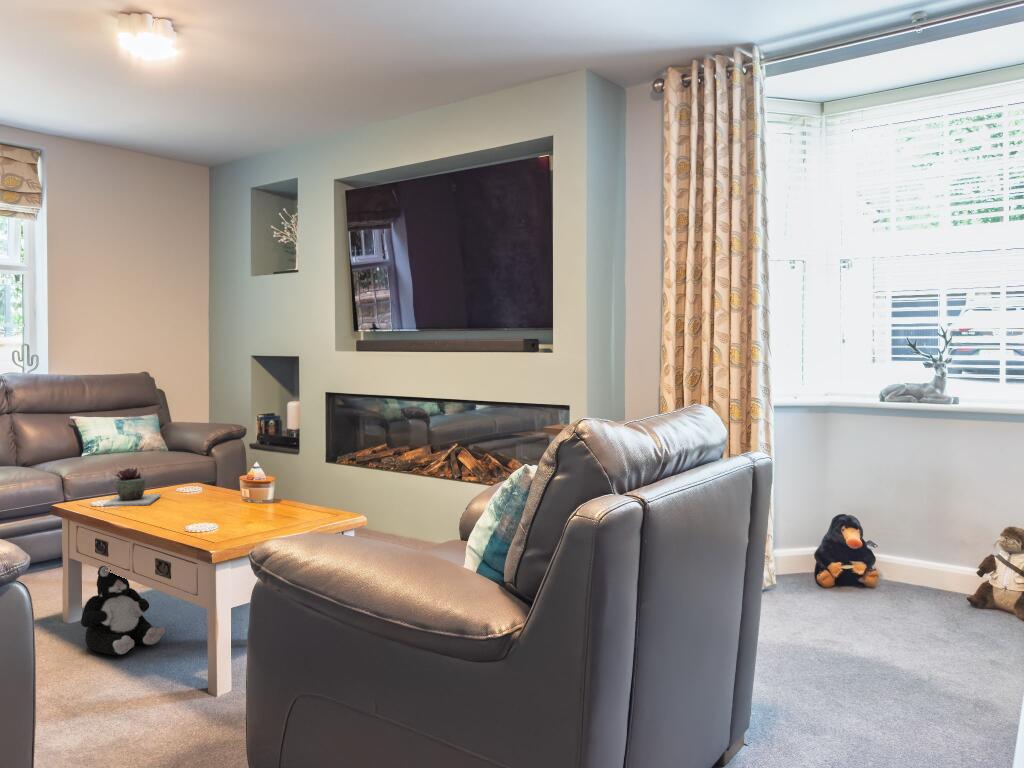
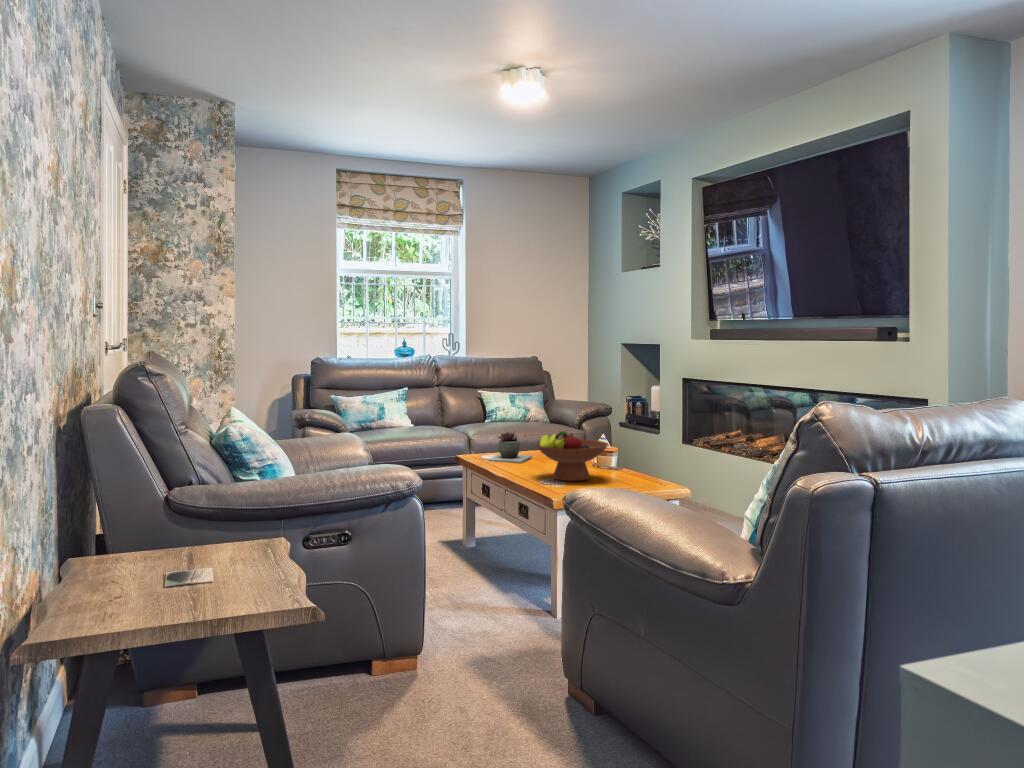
fruit bowl: none [173,463,267,523] -> present [535,431,608,481]
plush toy: present [81,566,165,655] -> none [467,505,526,577]

